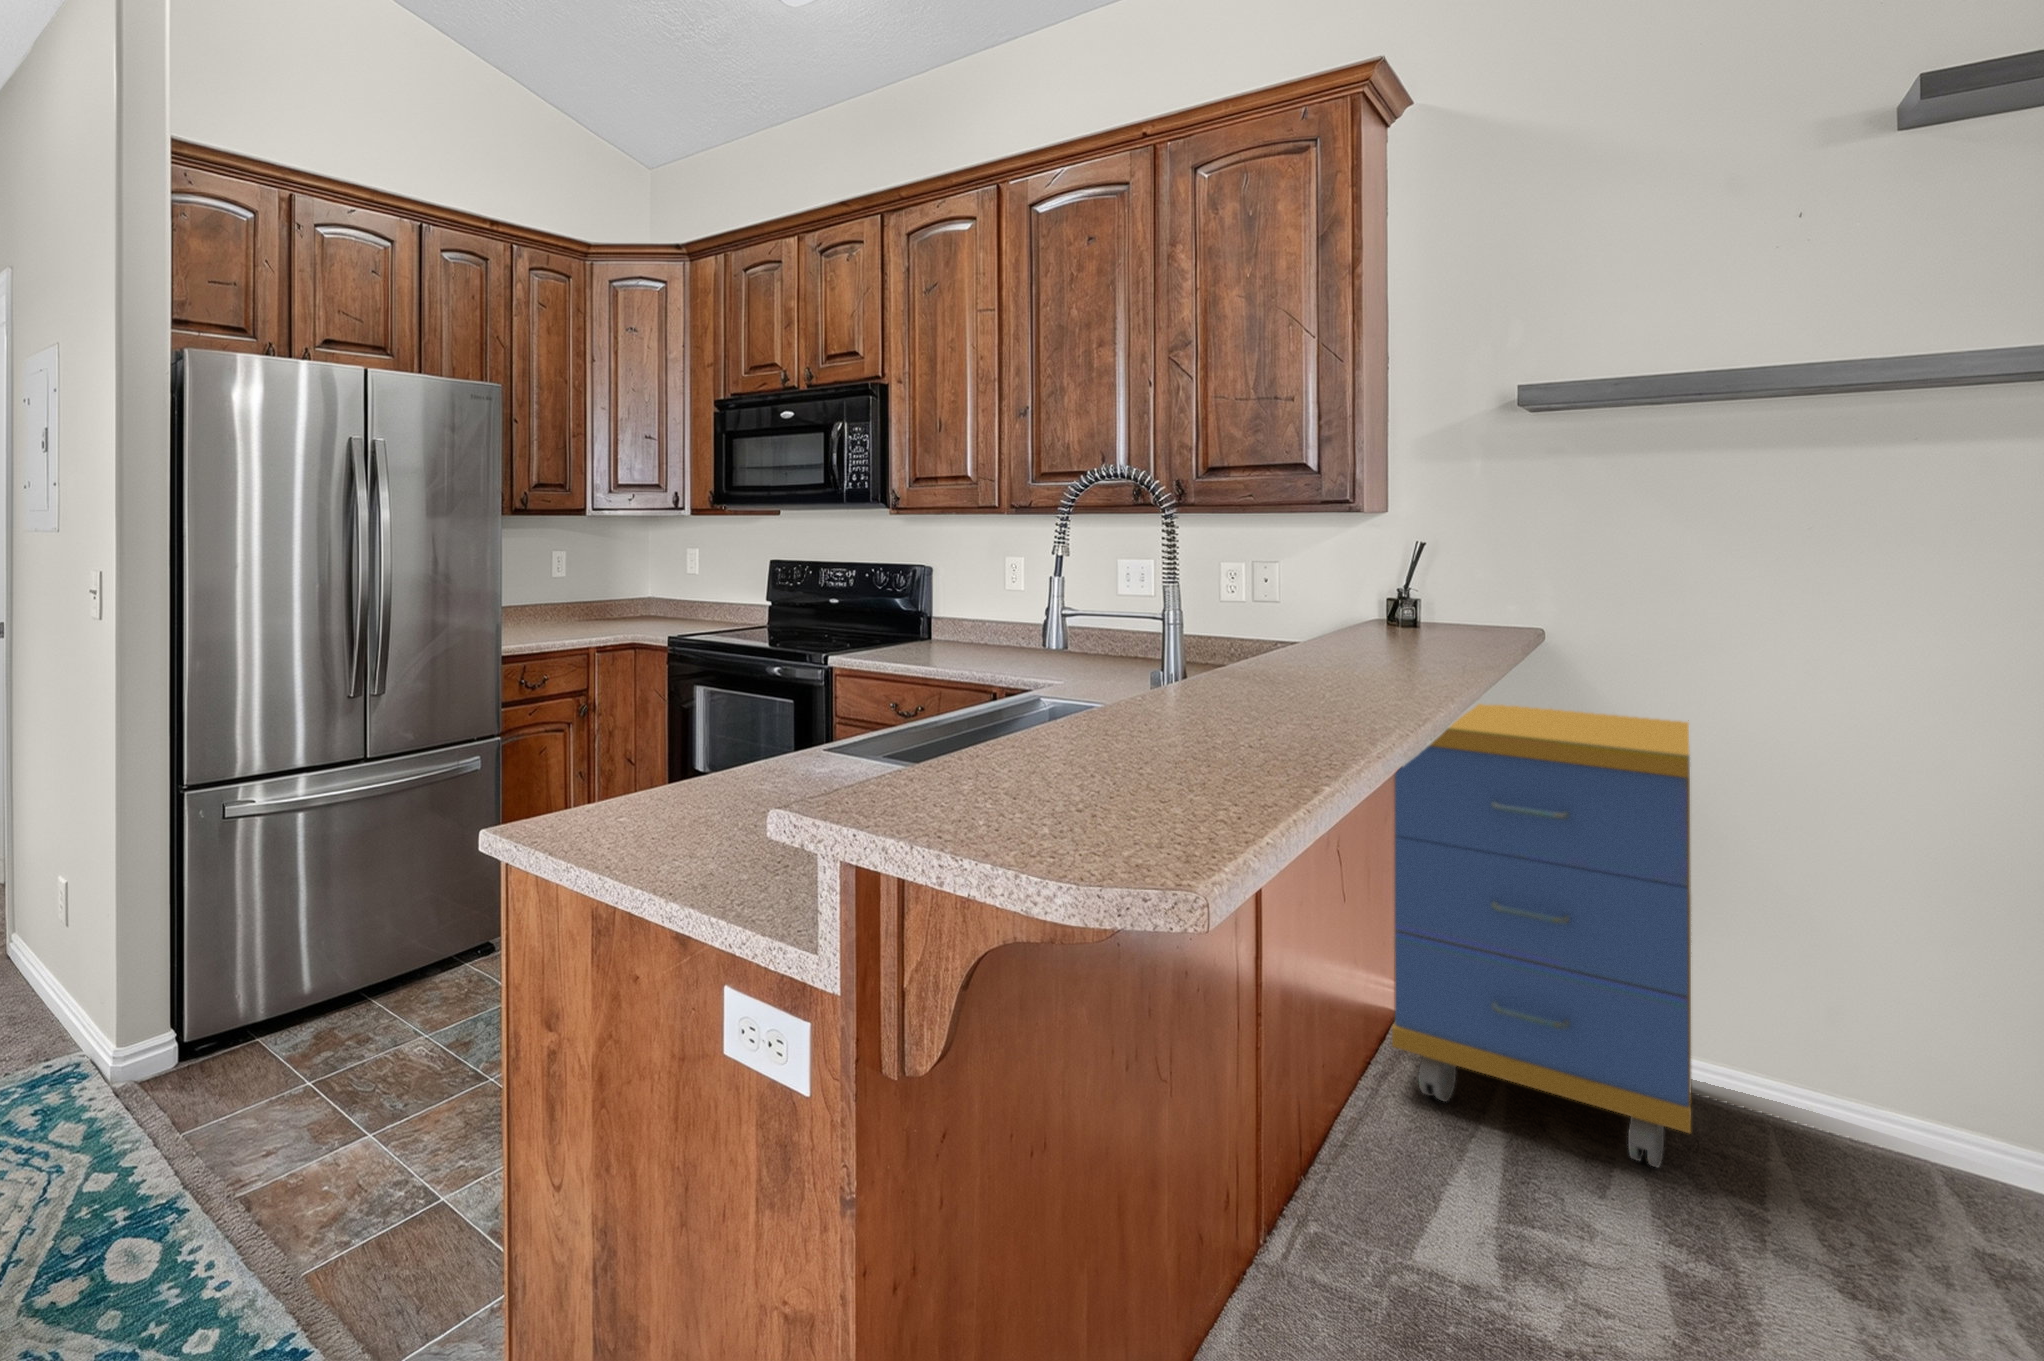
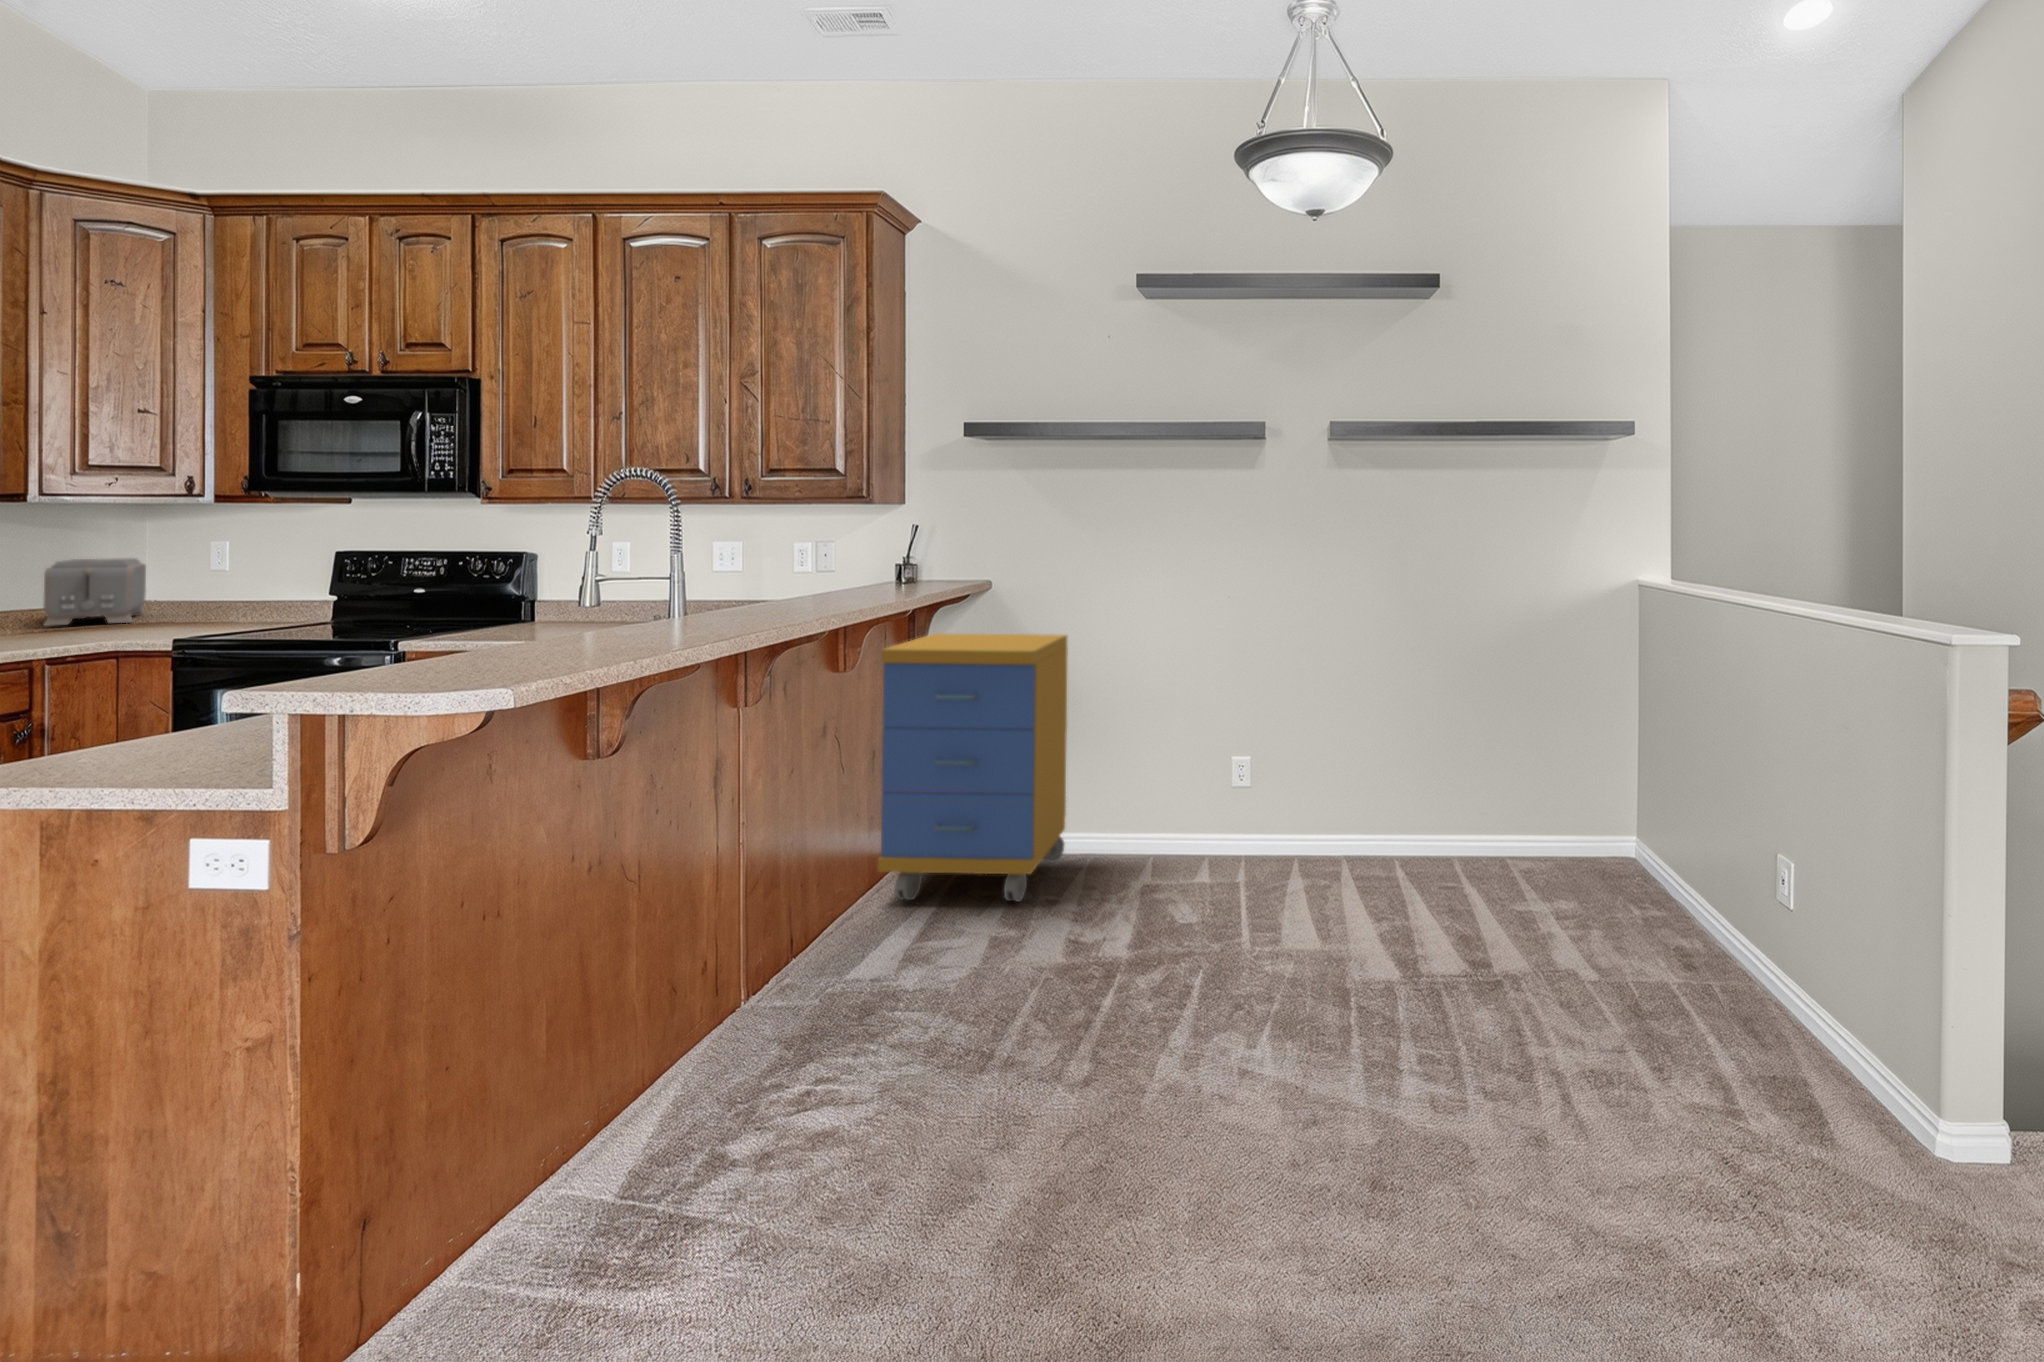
toaster: none [591,563,648,619] -> present [43,558,146,626]

